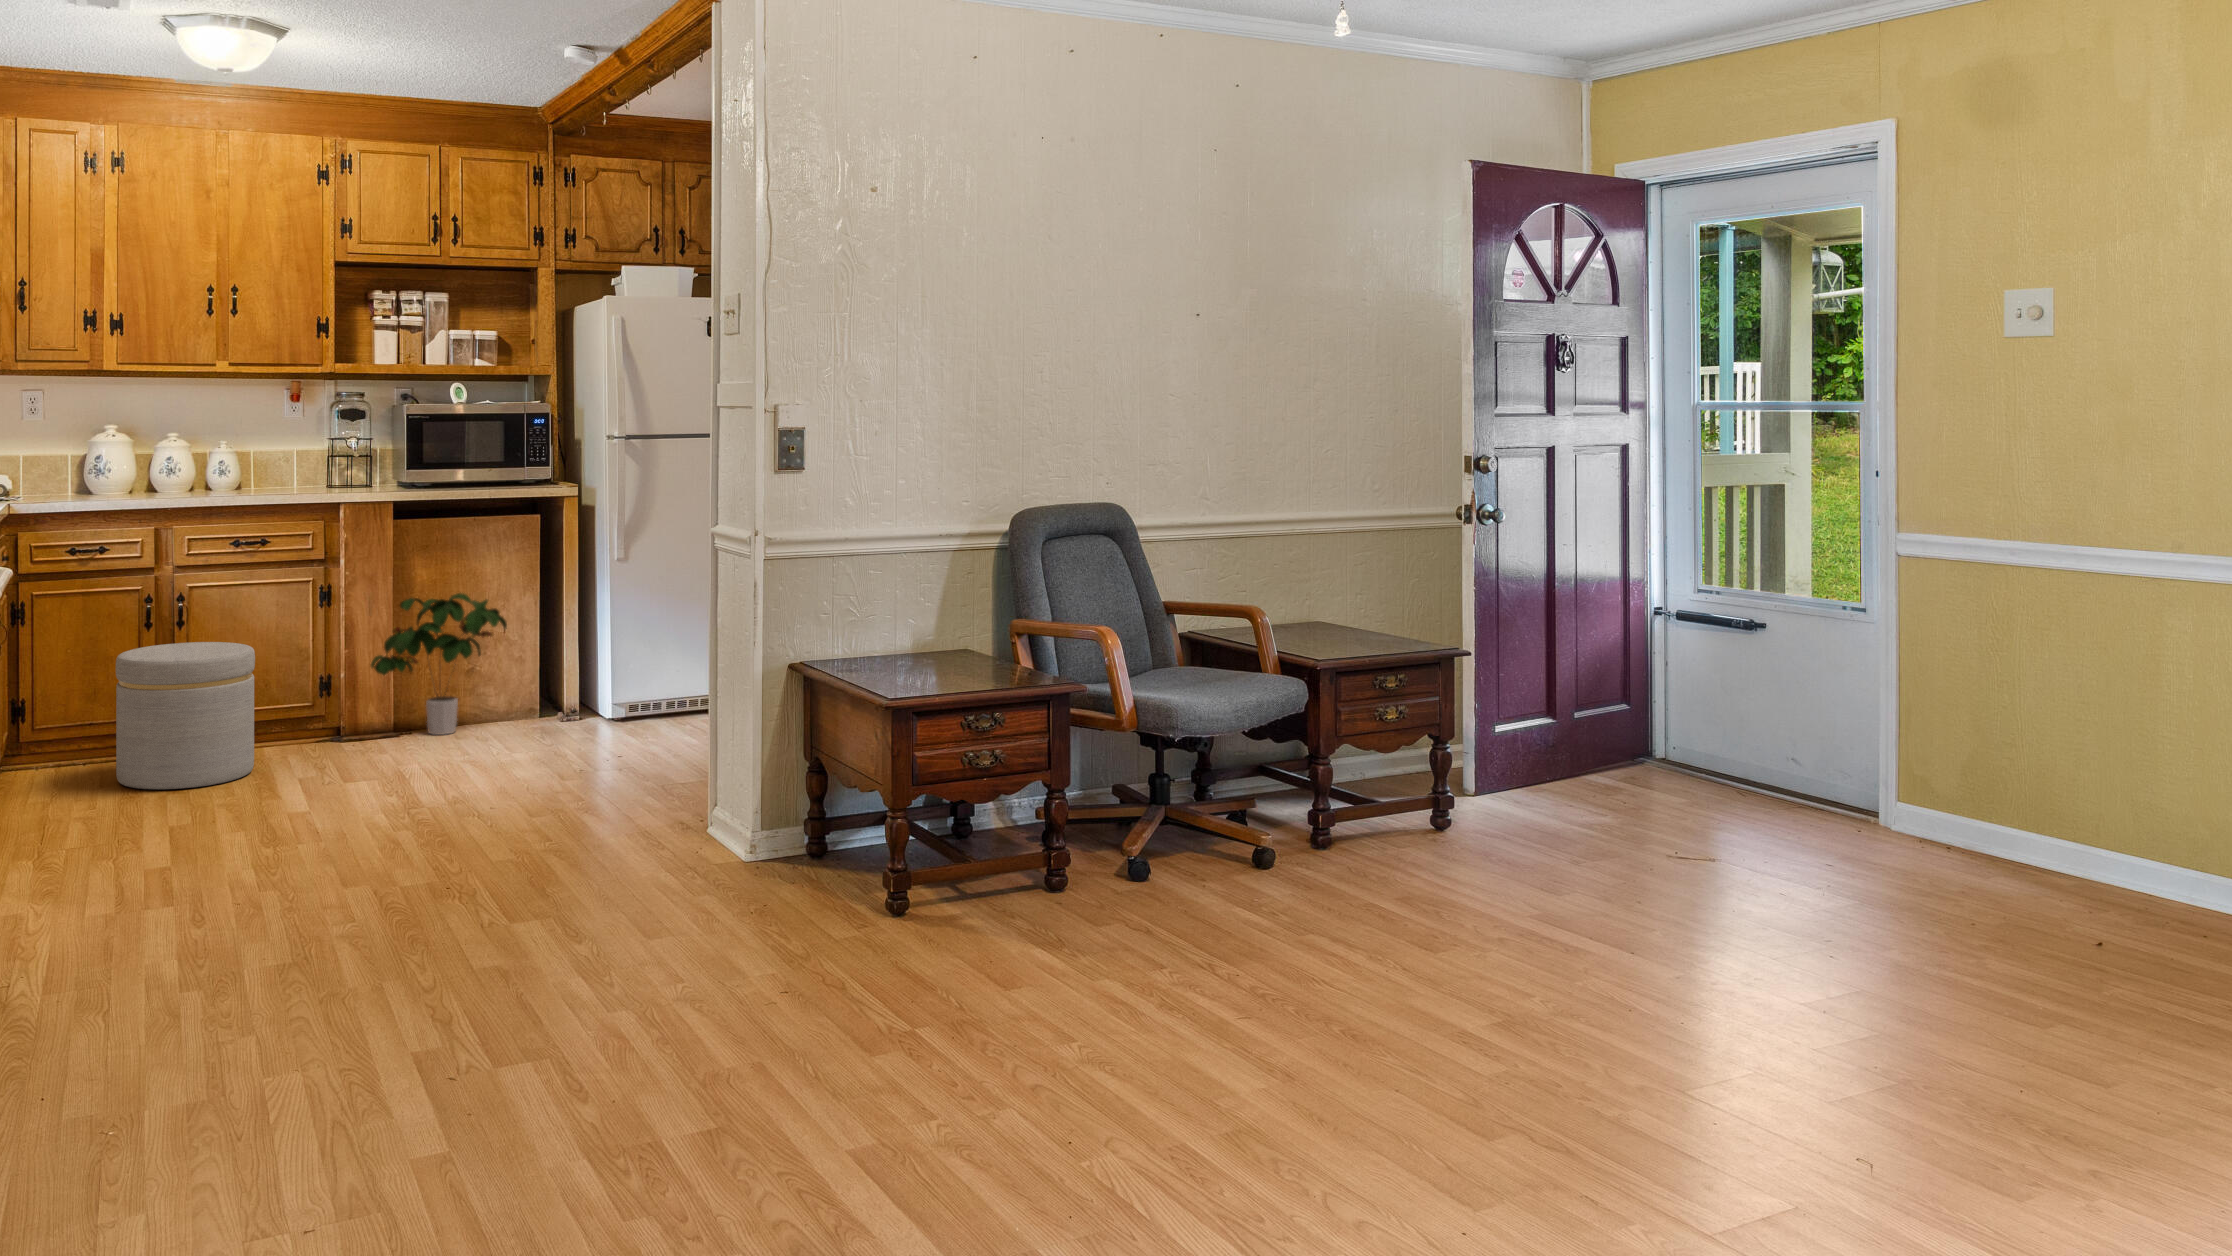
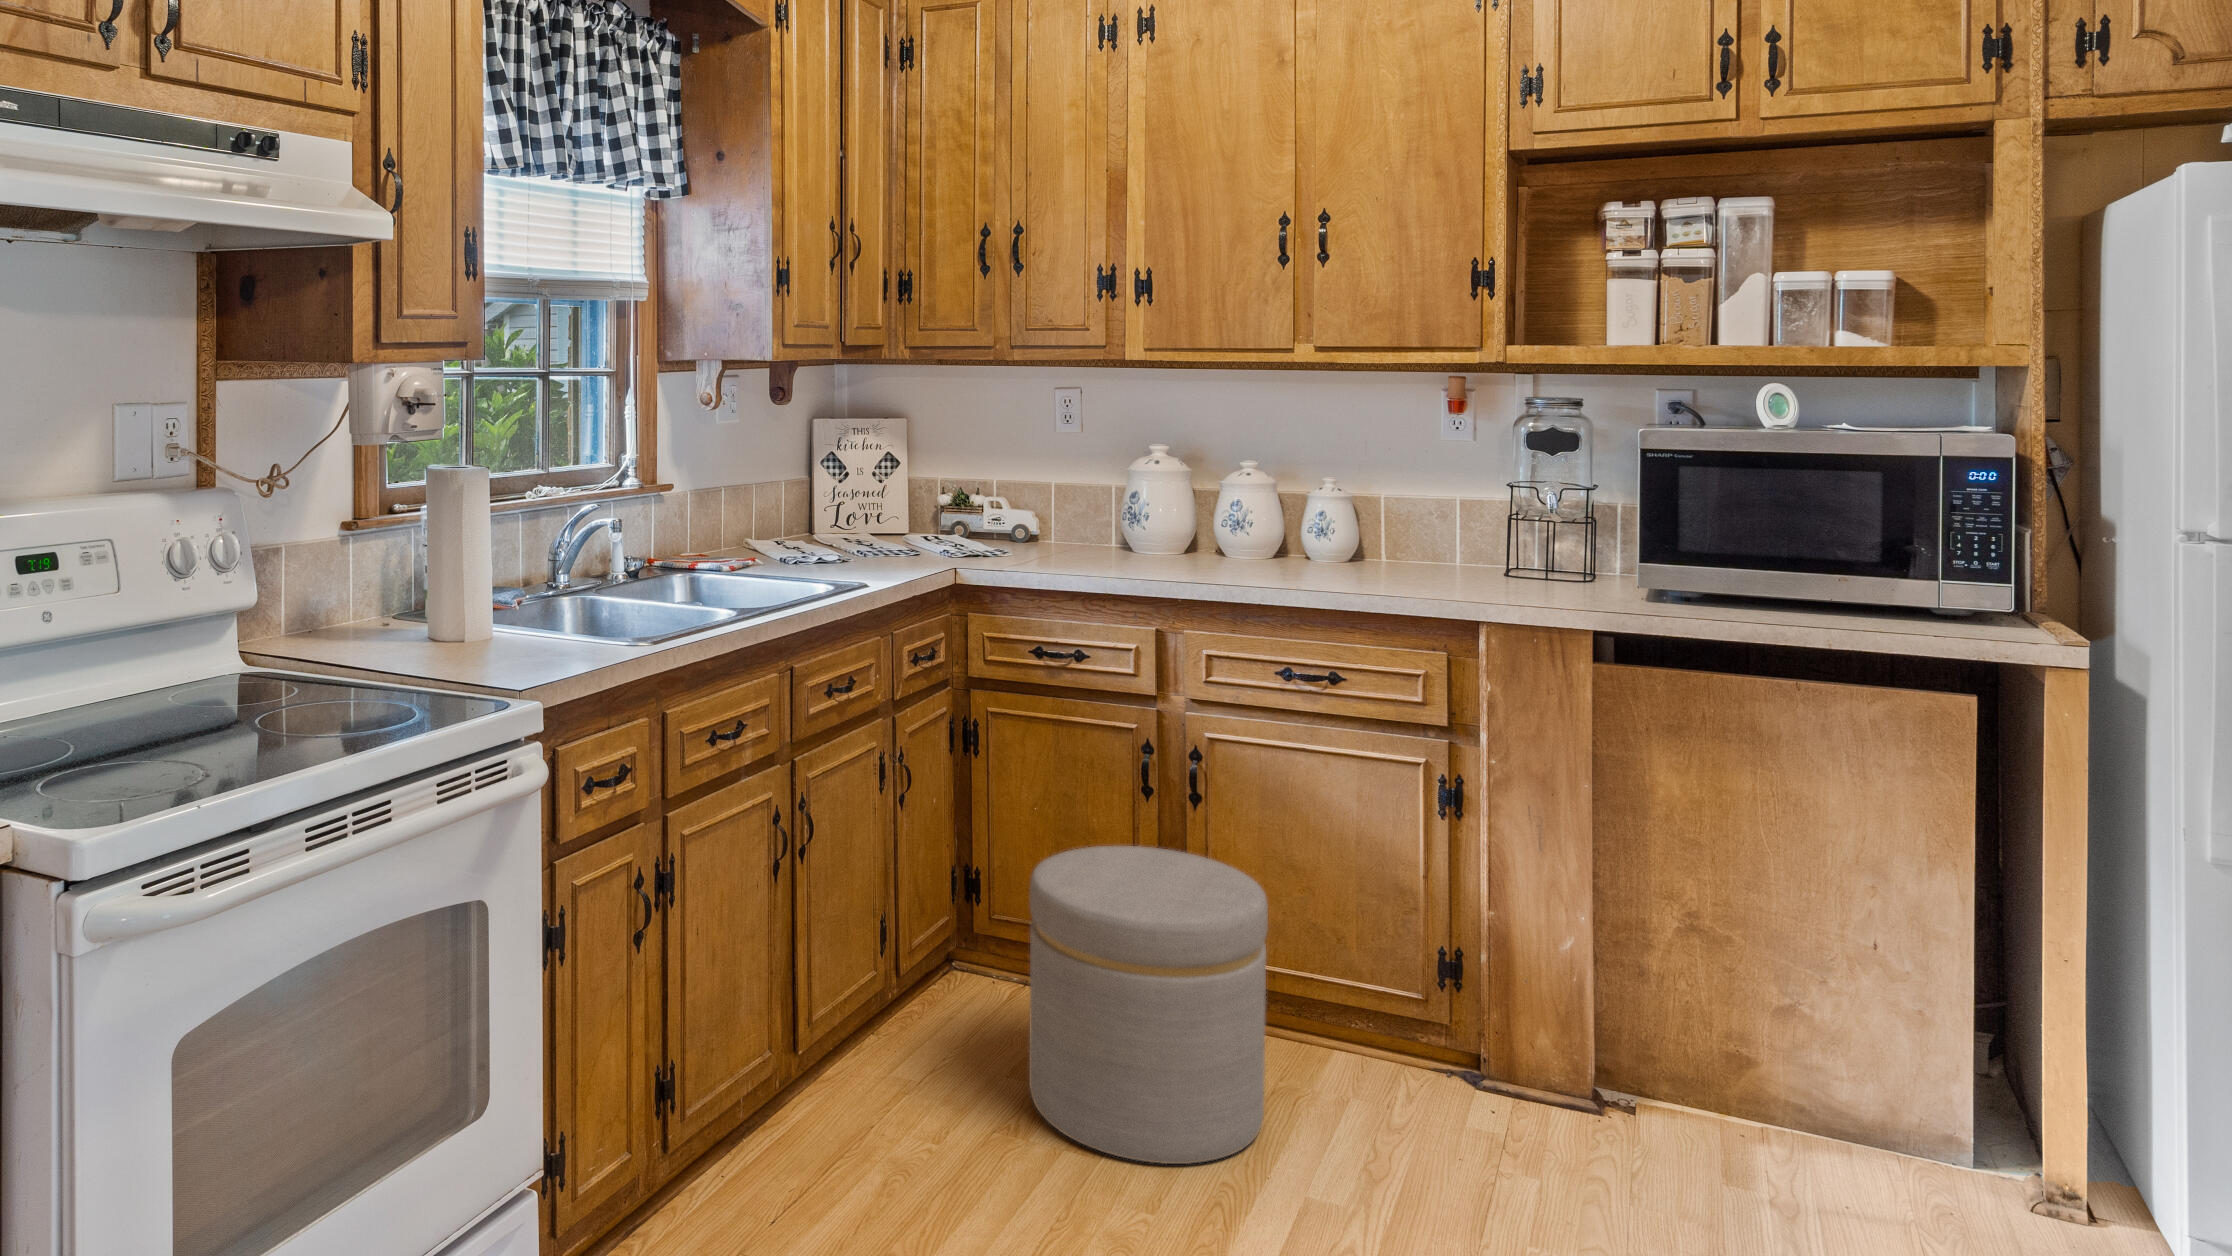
potted plant: present [371,593,507,735] -> none [1538,836,1877,1159]

